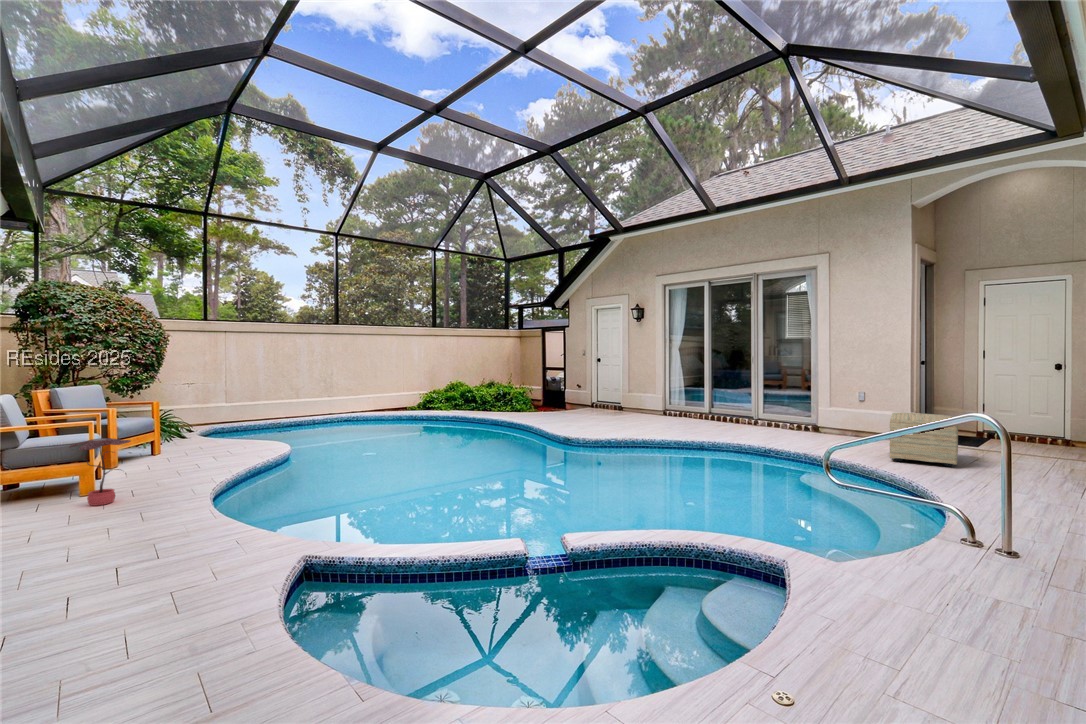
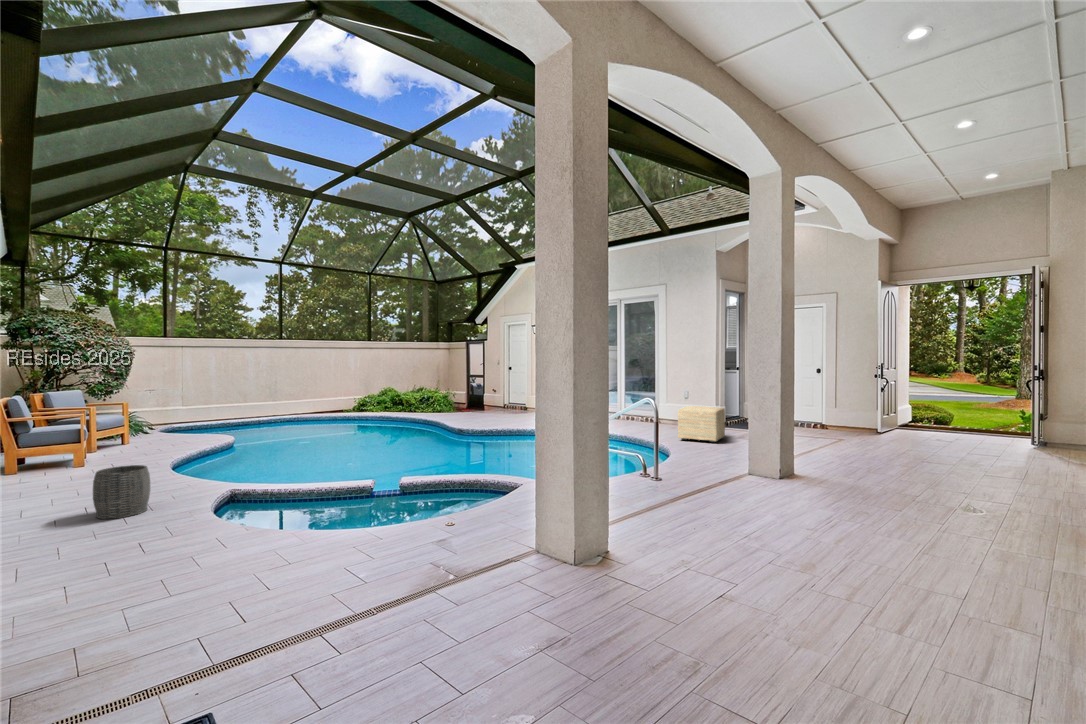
potted plant: present [70,438,131,506] -> none [67,426,113,472]
woven basket: none [79,521,177,626] -> present [93,465,150,519]

